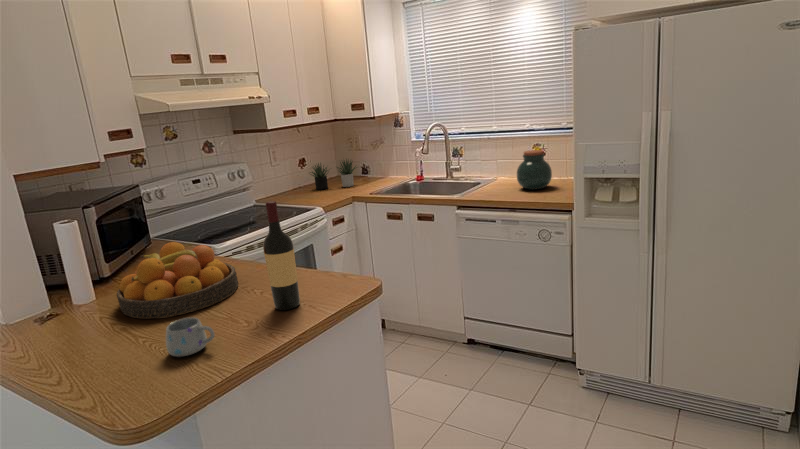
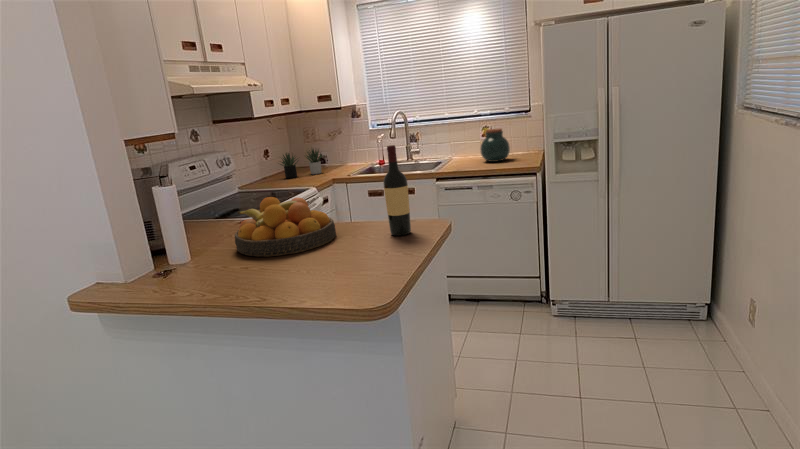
mug: present [166,317,214,357] -> none [344,235,384,264]

